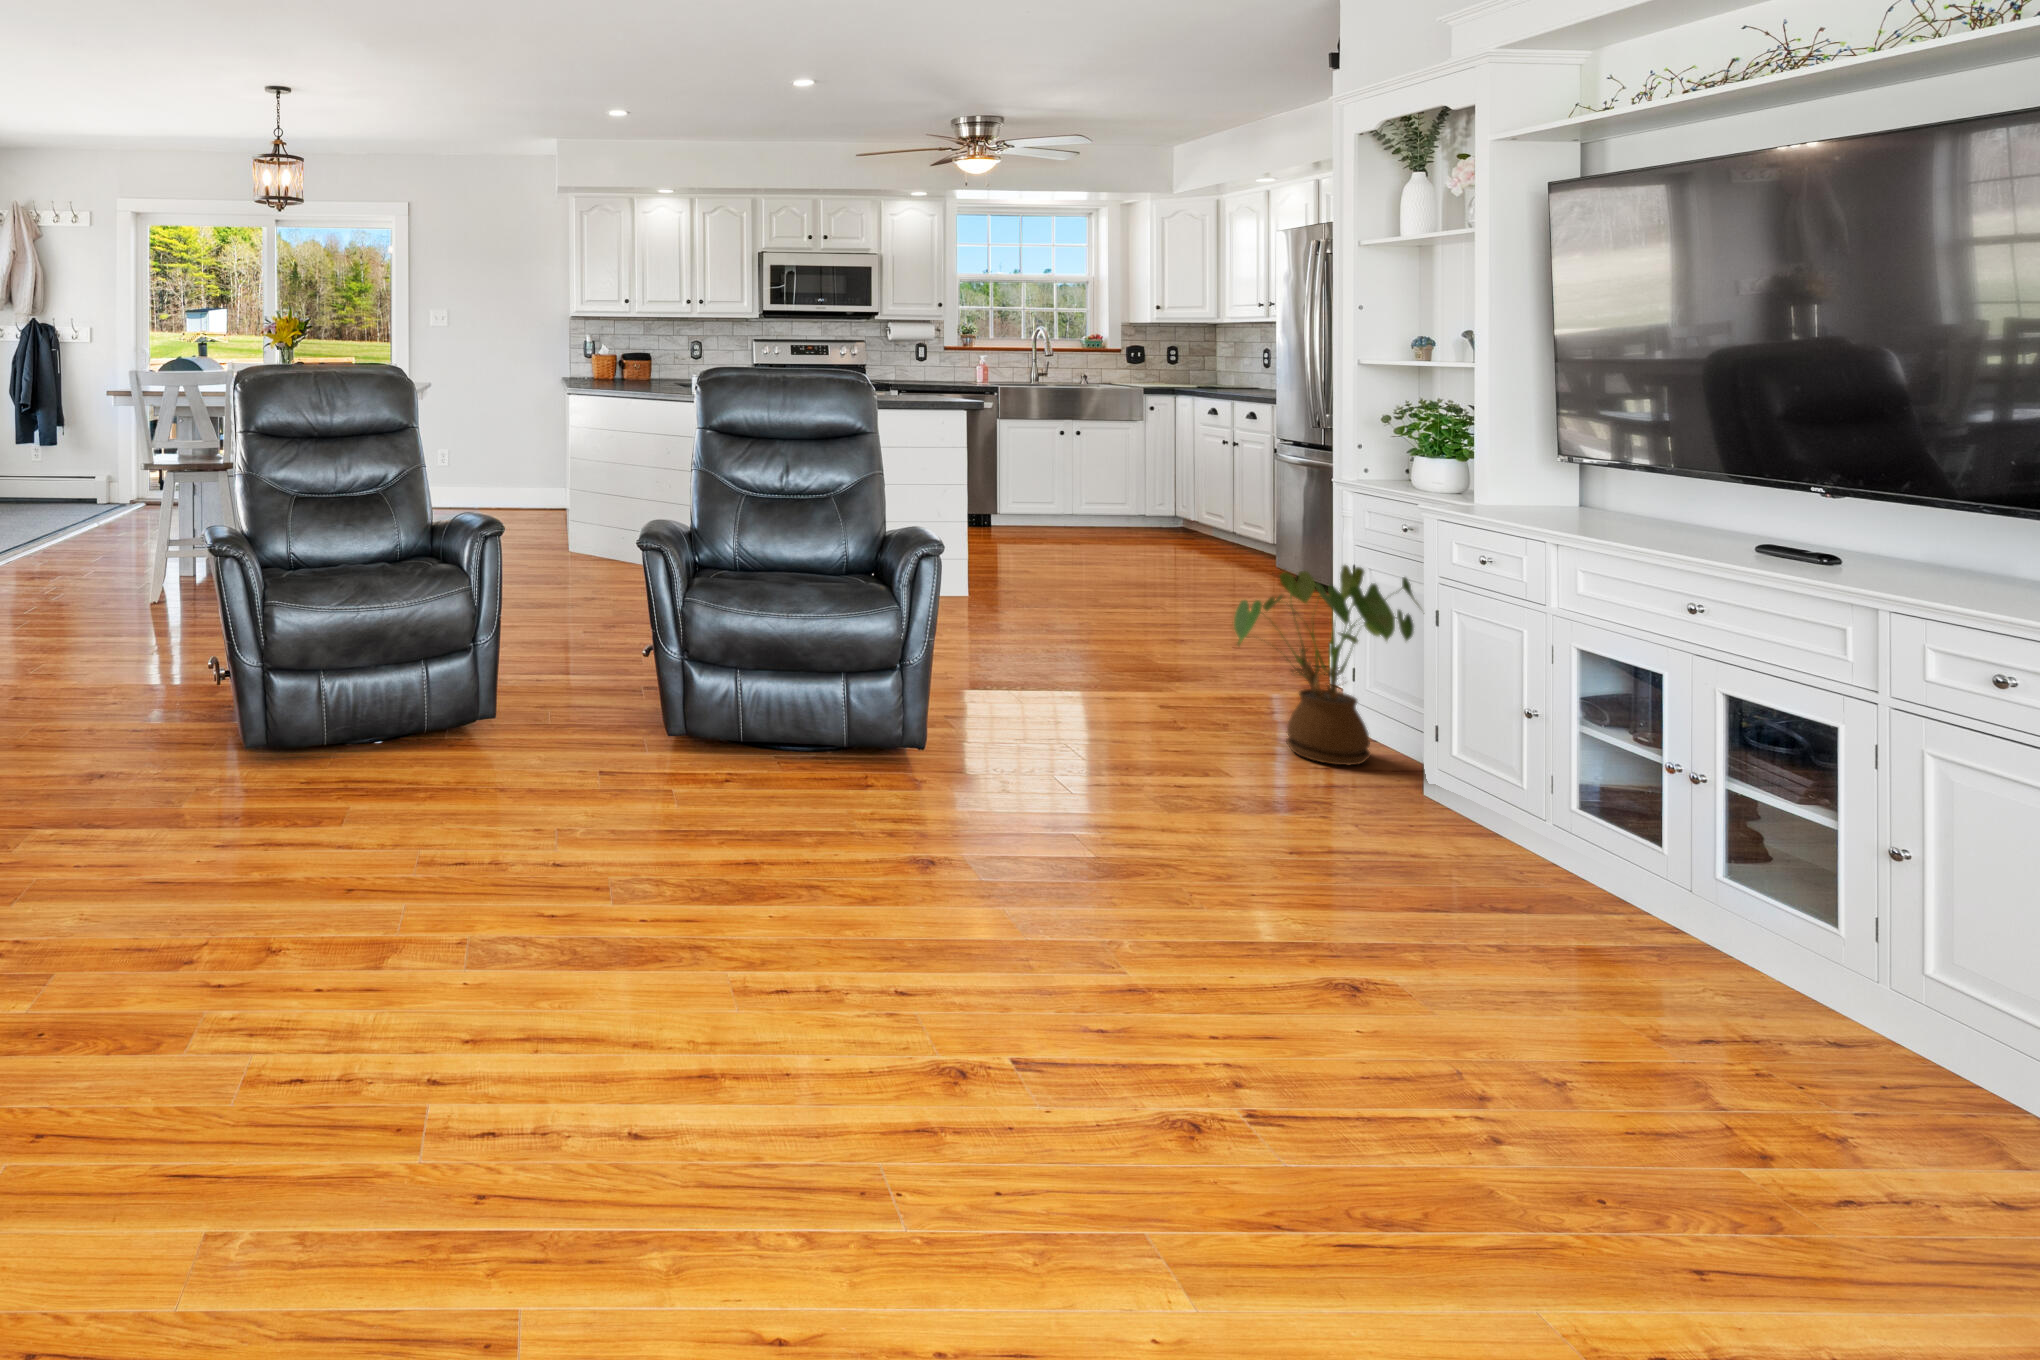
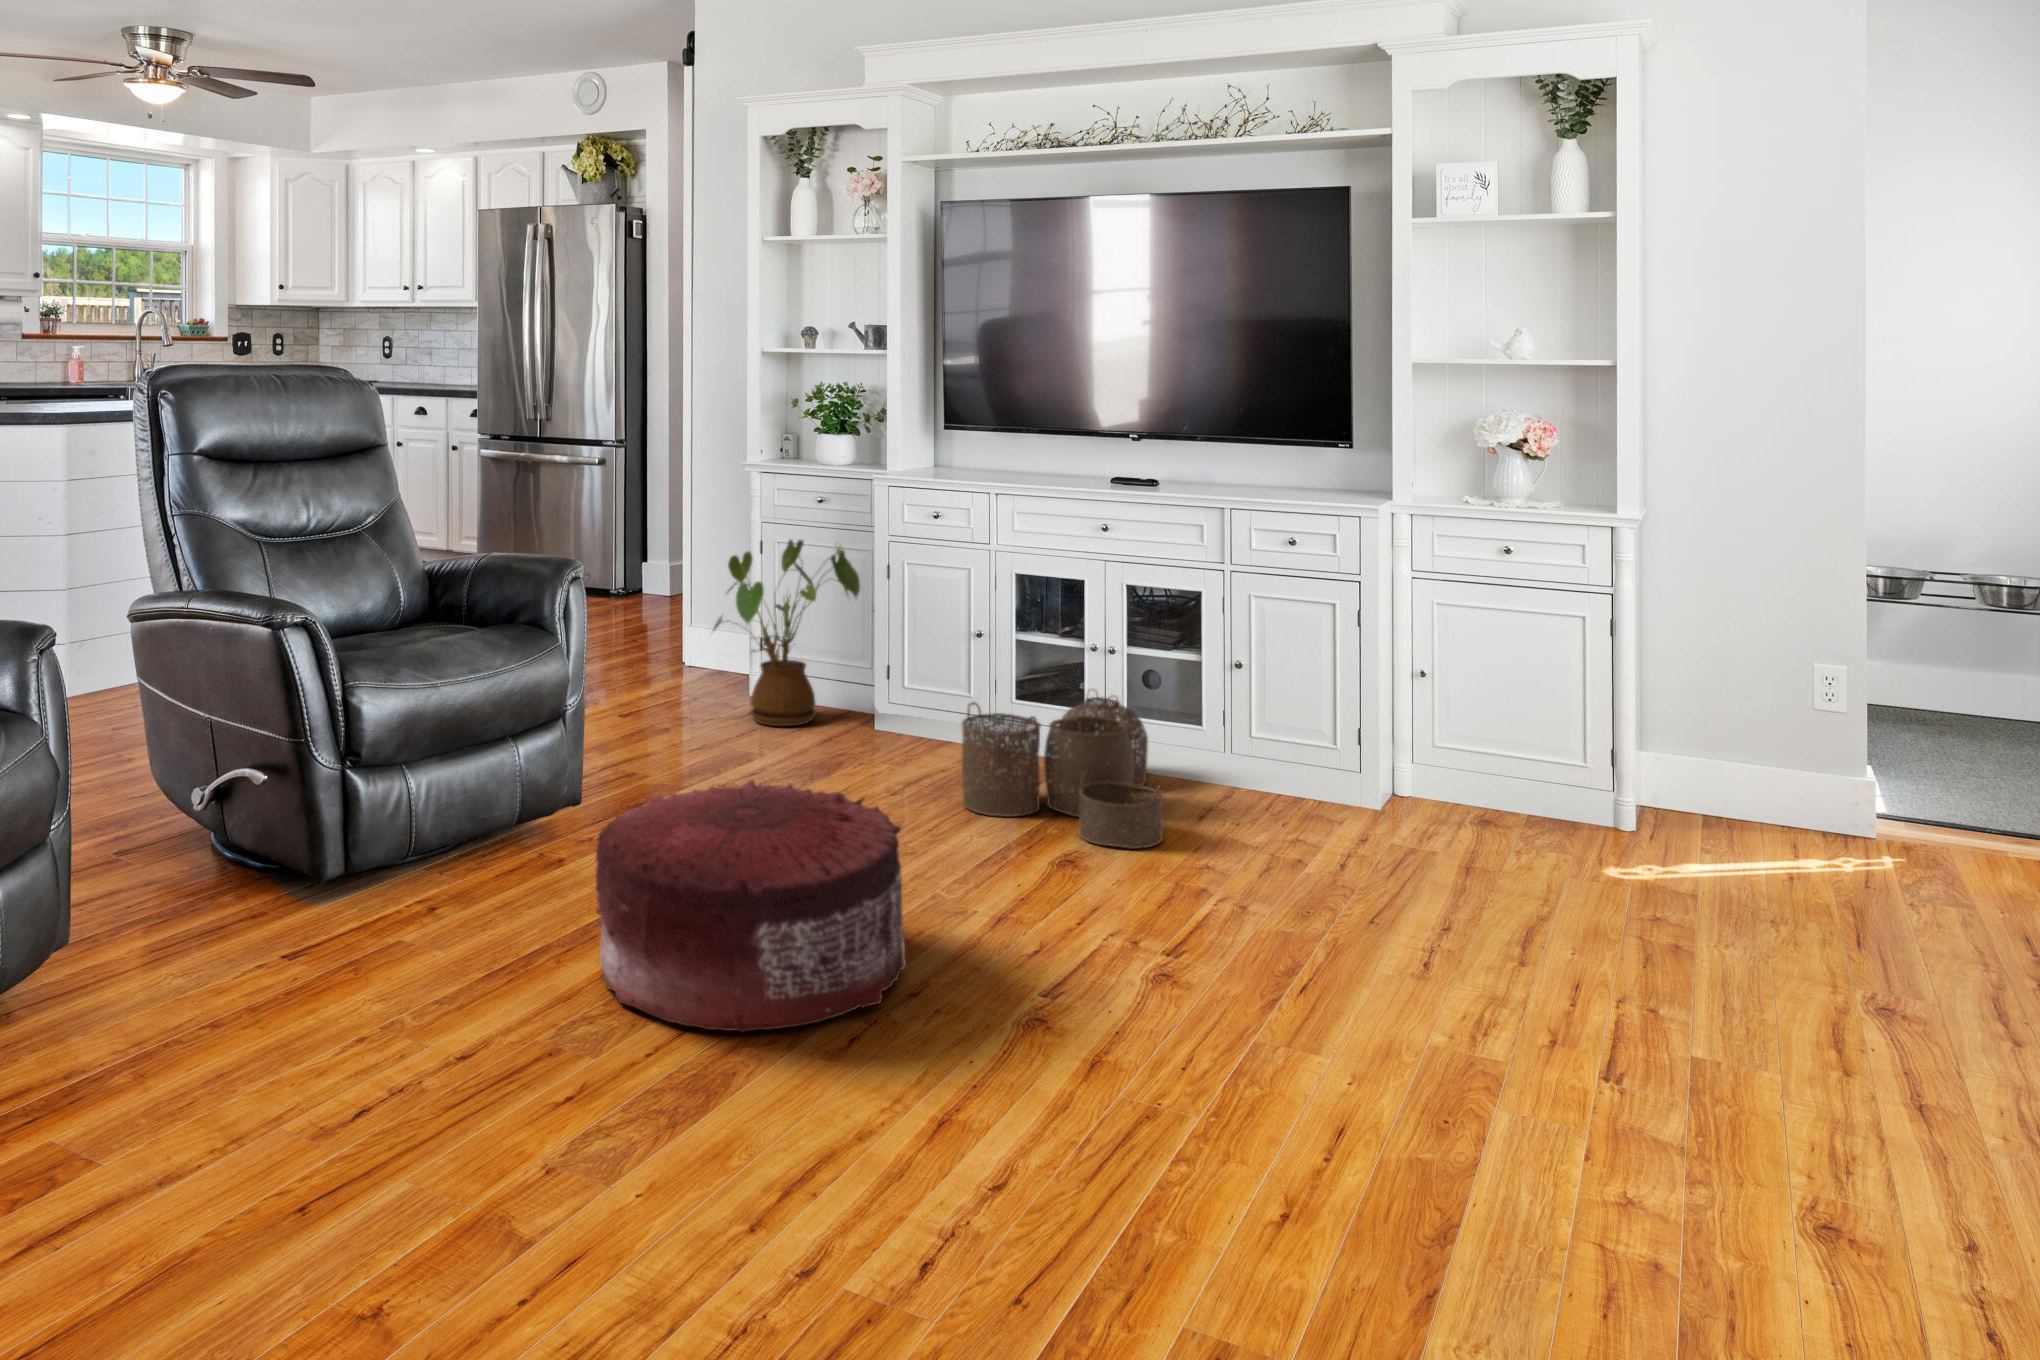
pouf: none [683,739,977,978] -> present [595,780,906,1032]
woven basket: none [1334,777,1709,1029] -> present [962,690,1163,849]

